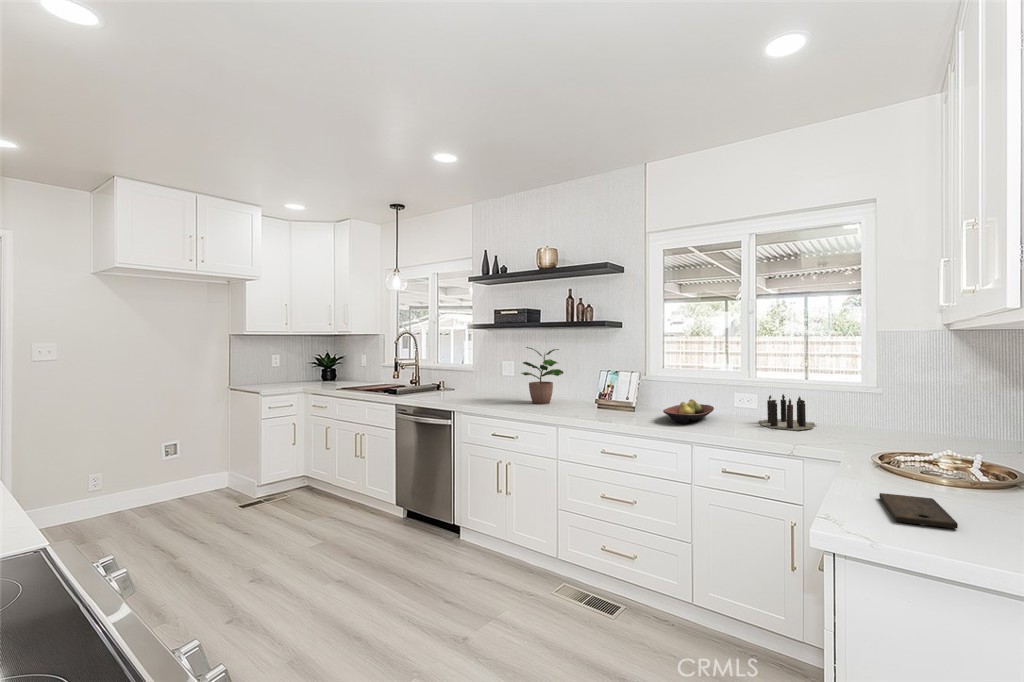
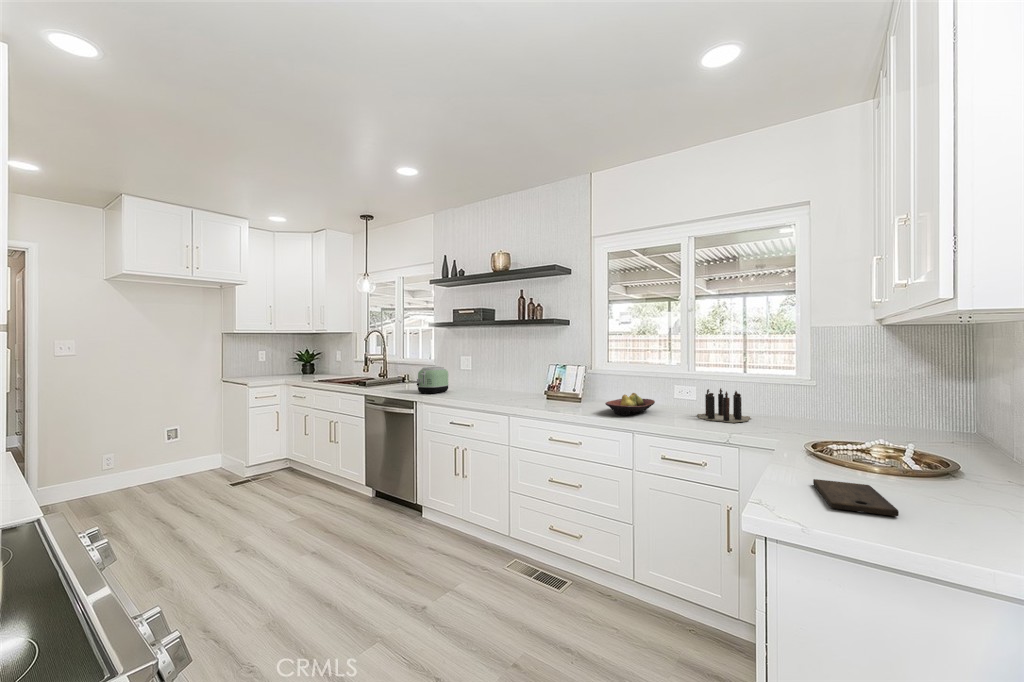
potted plant: present [521,347,563,404] -> none [474,342,515,398]
toaster: none [460,371,492,400] -> present [417,367,449,394]

